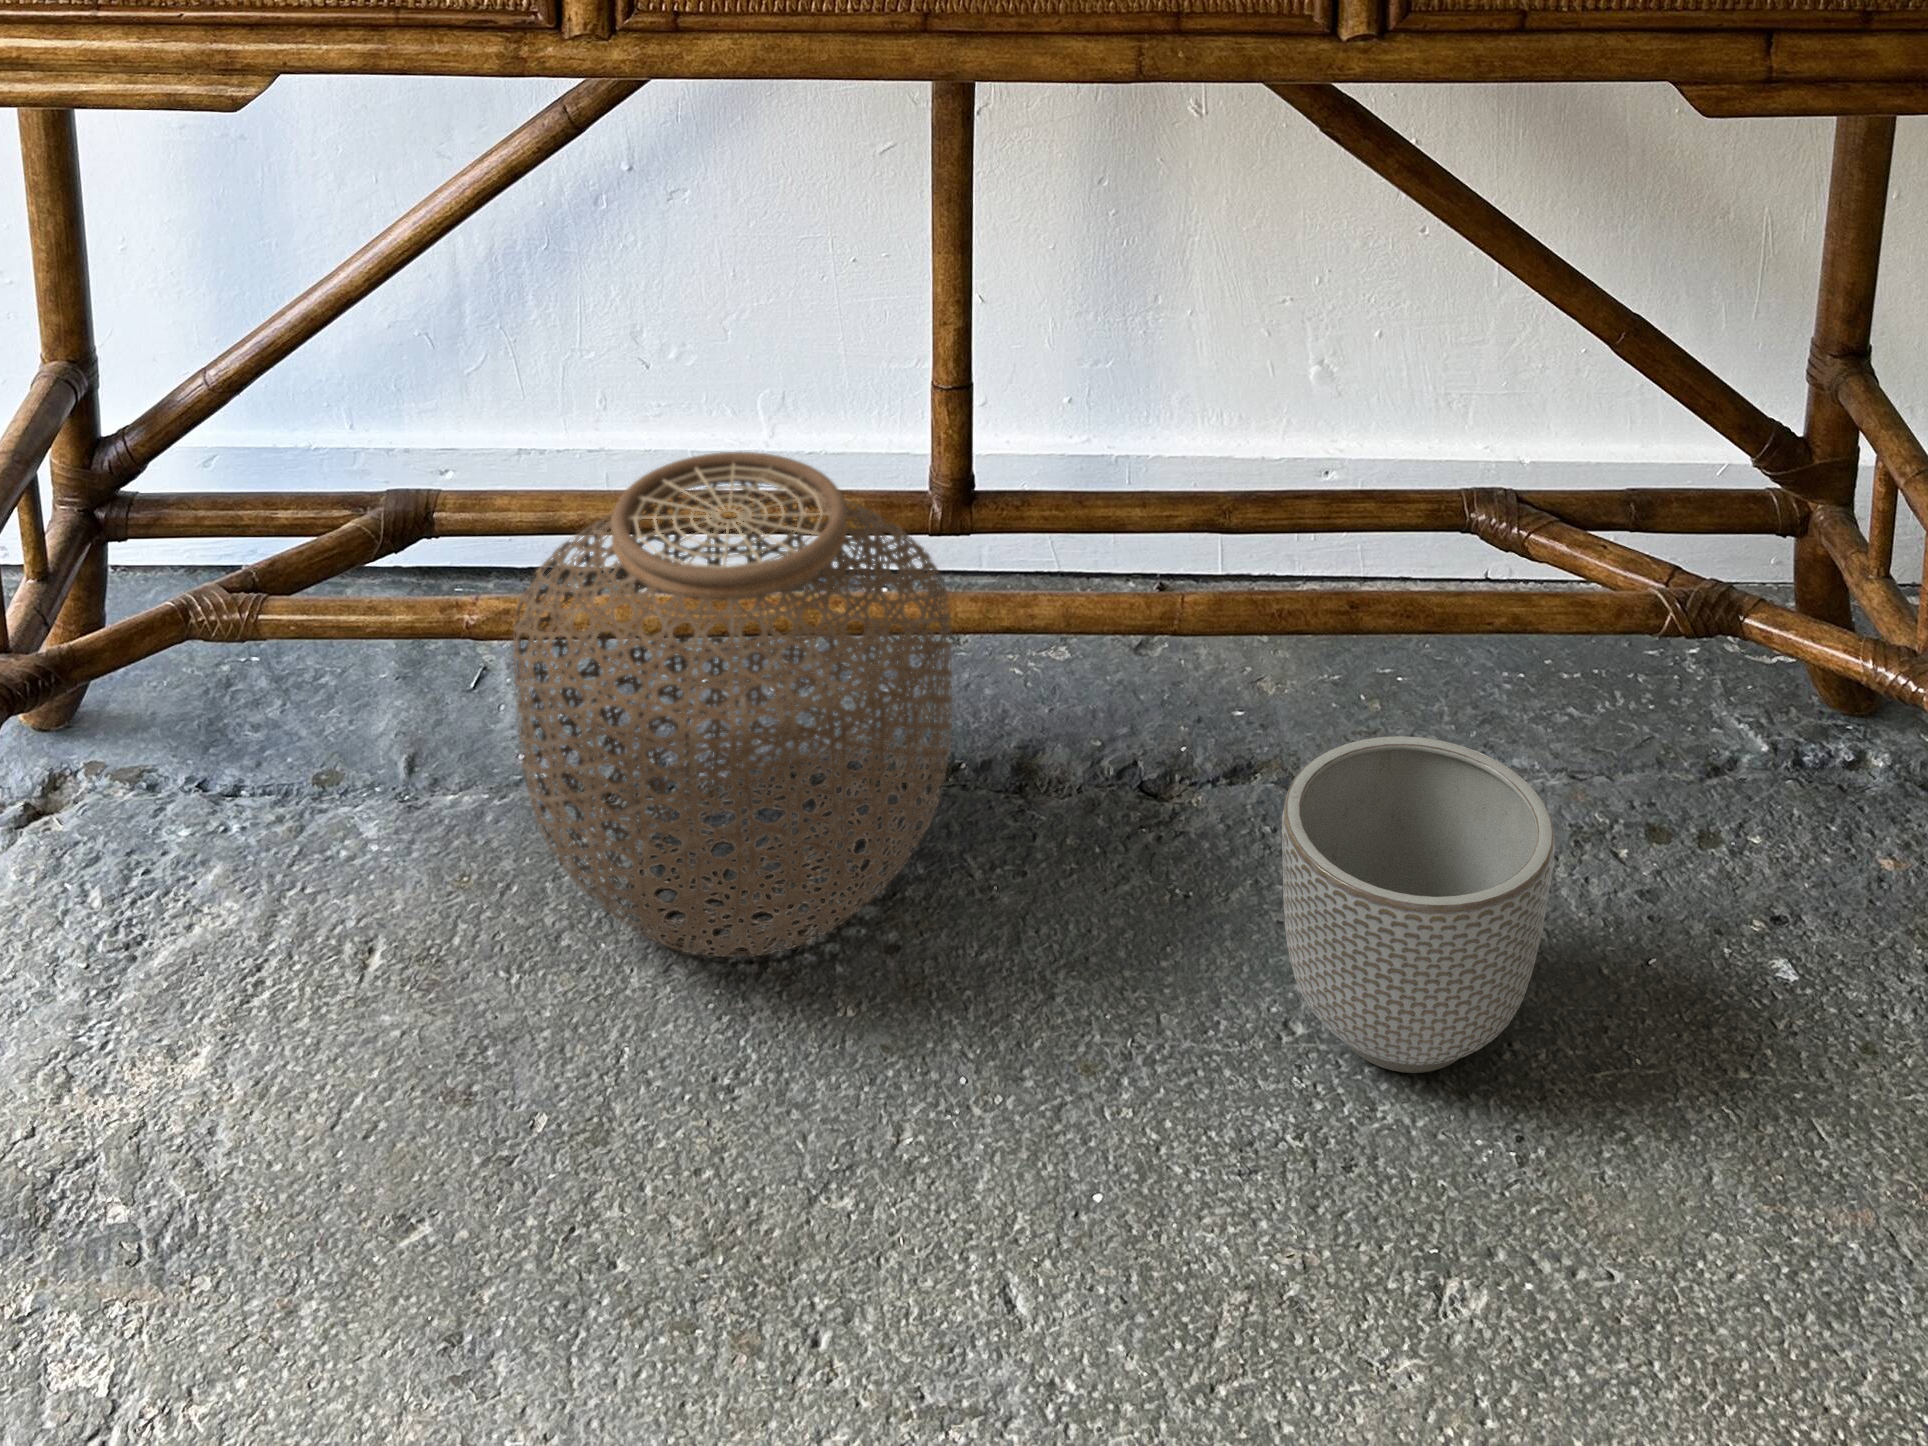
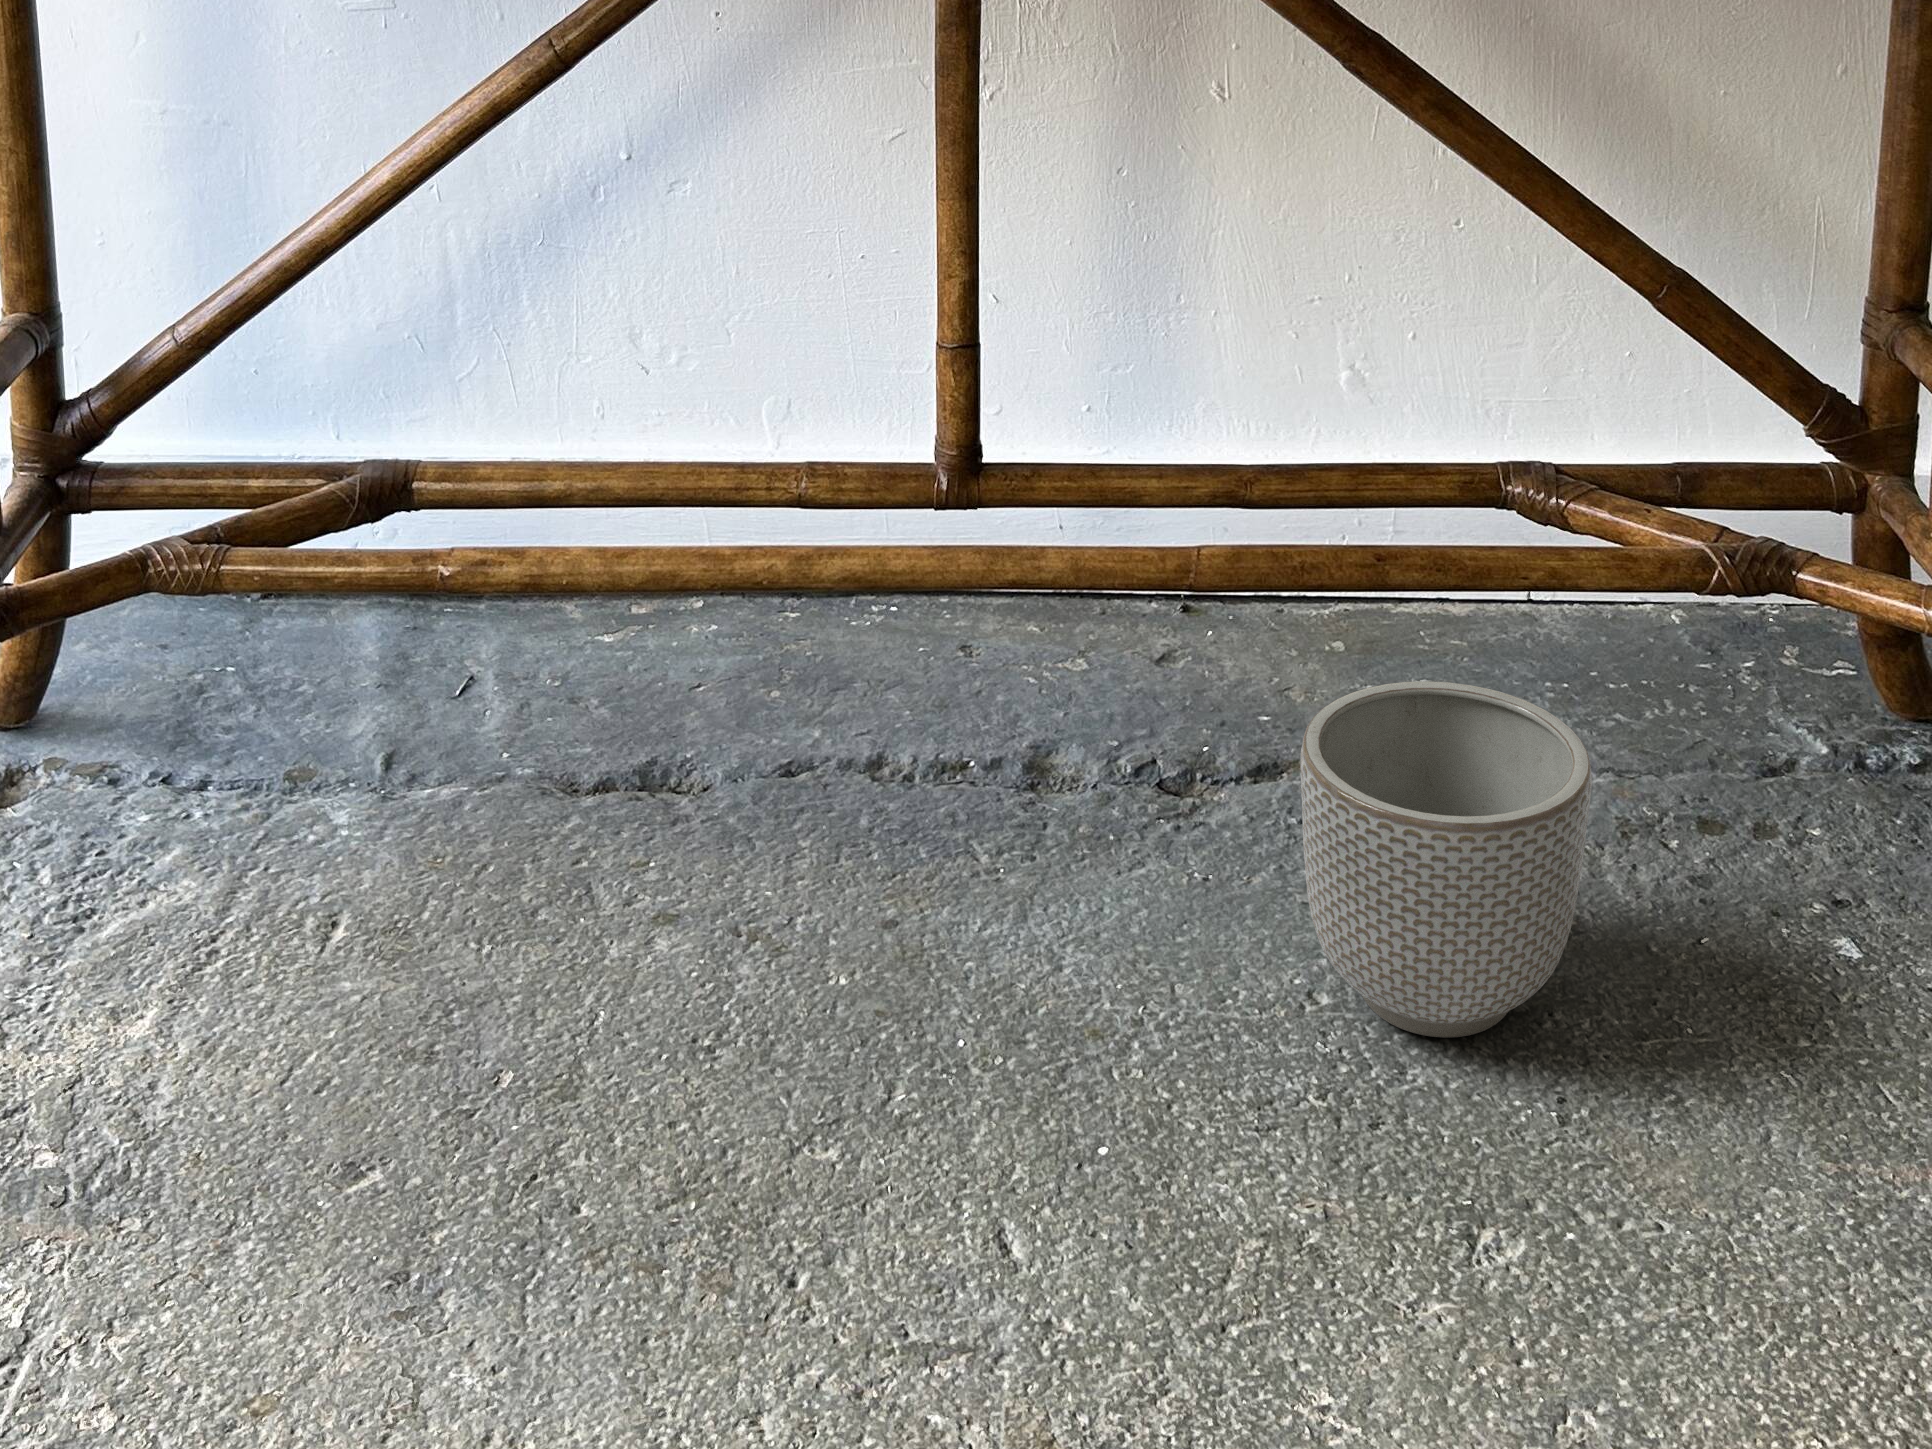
woven basket: present [513,452,952,957] -> none [490,390,952,928]

